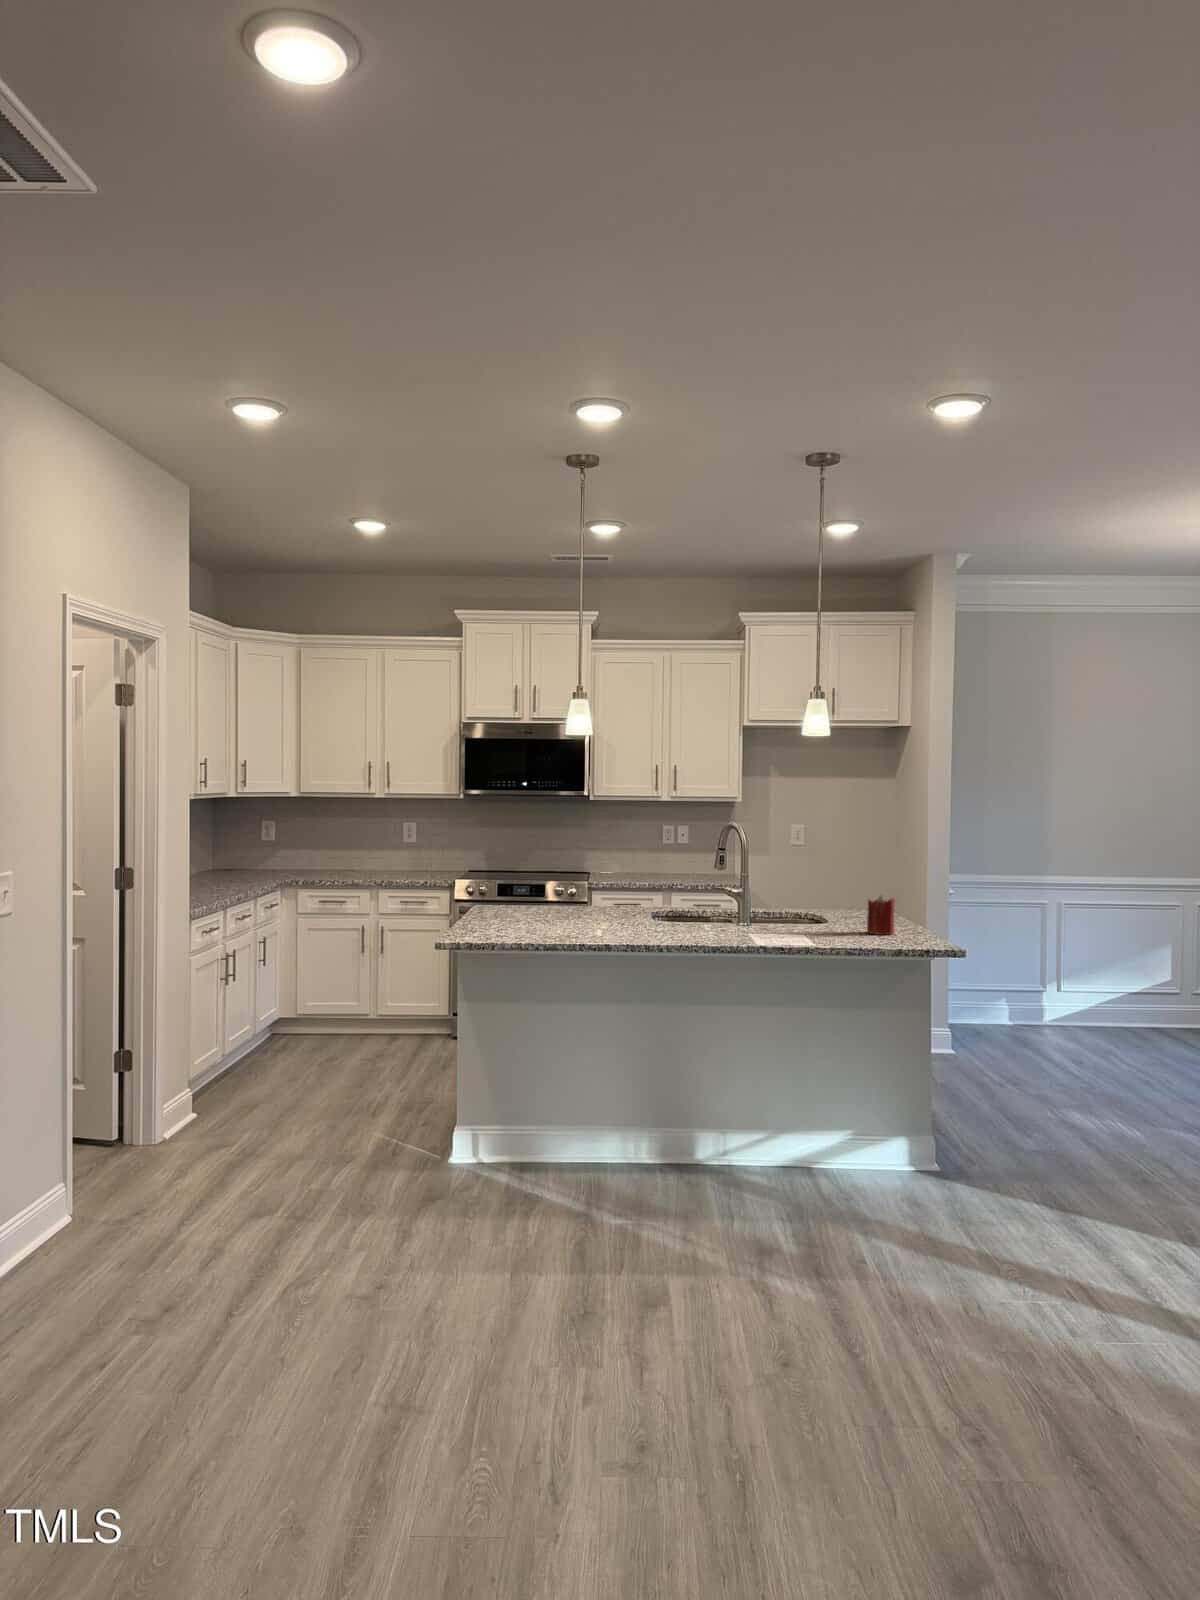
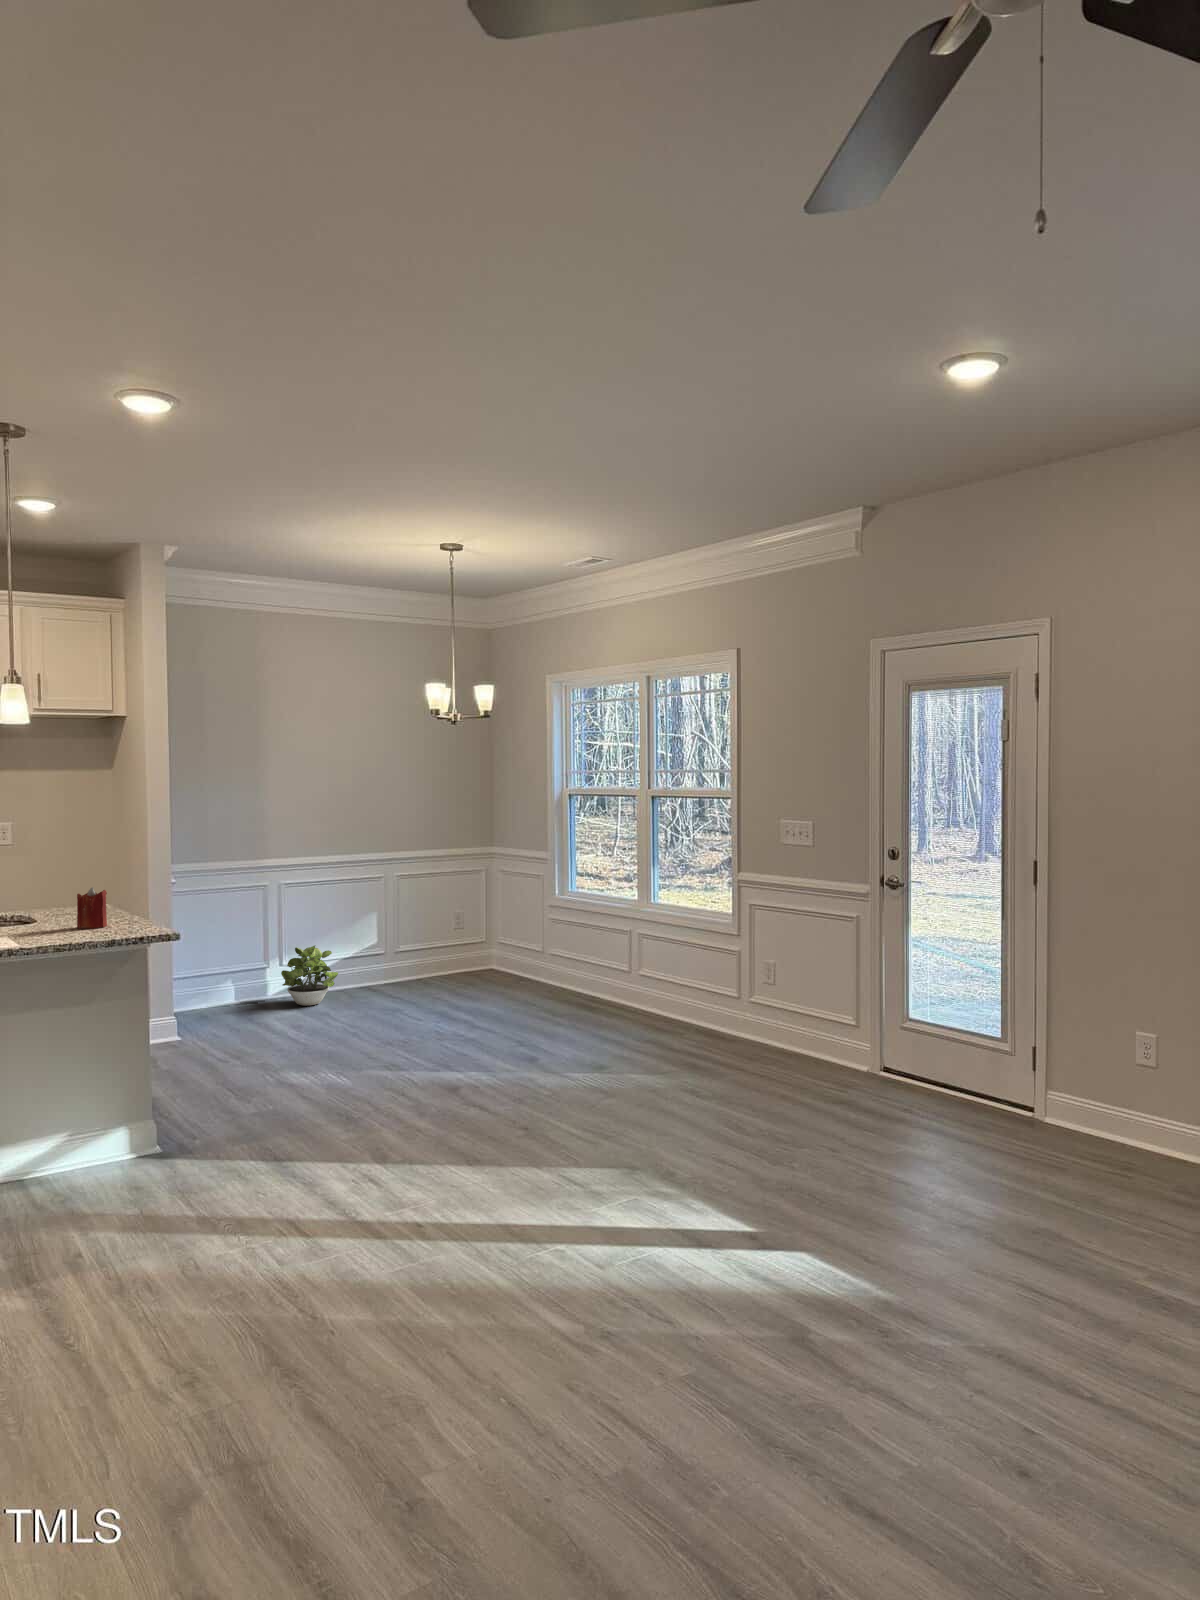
potted plant: none [1059,974,1126,1040] -> present [281,946,338,1006]

